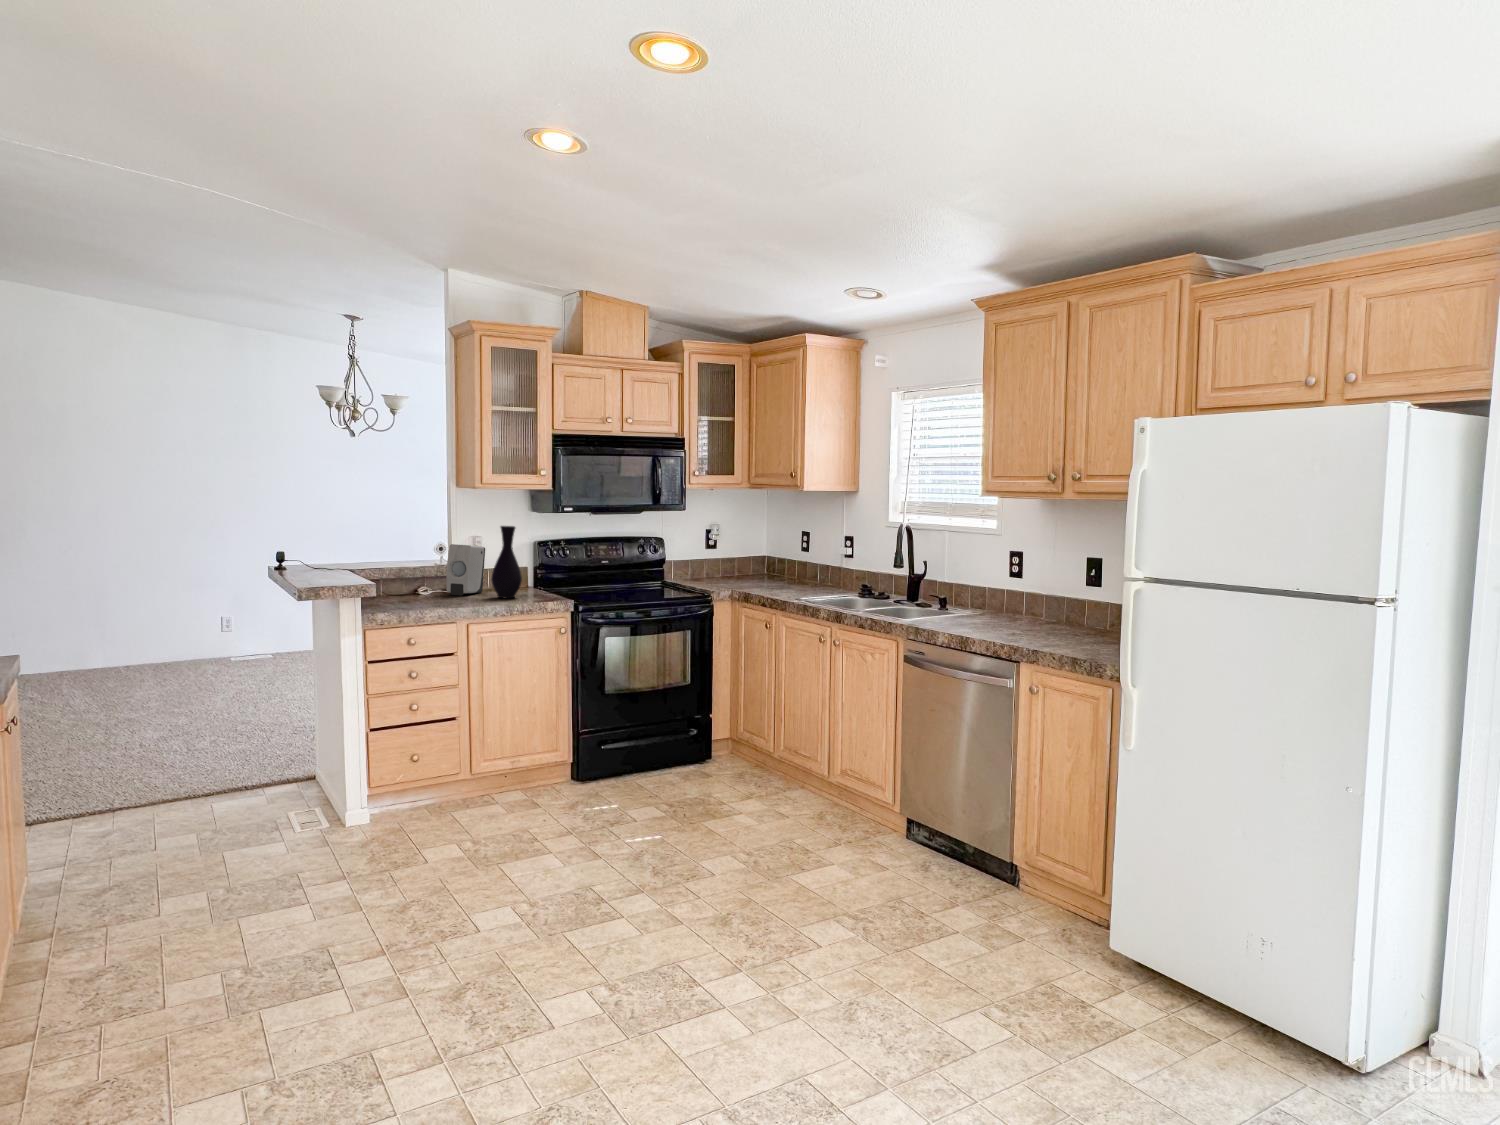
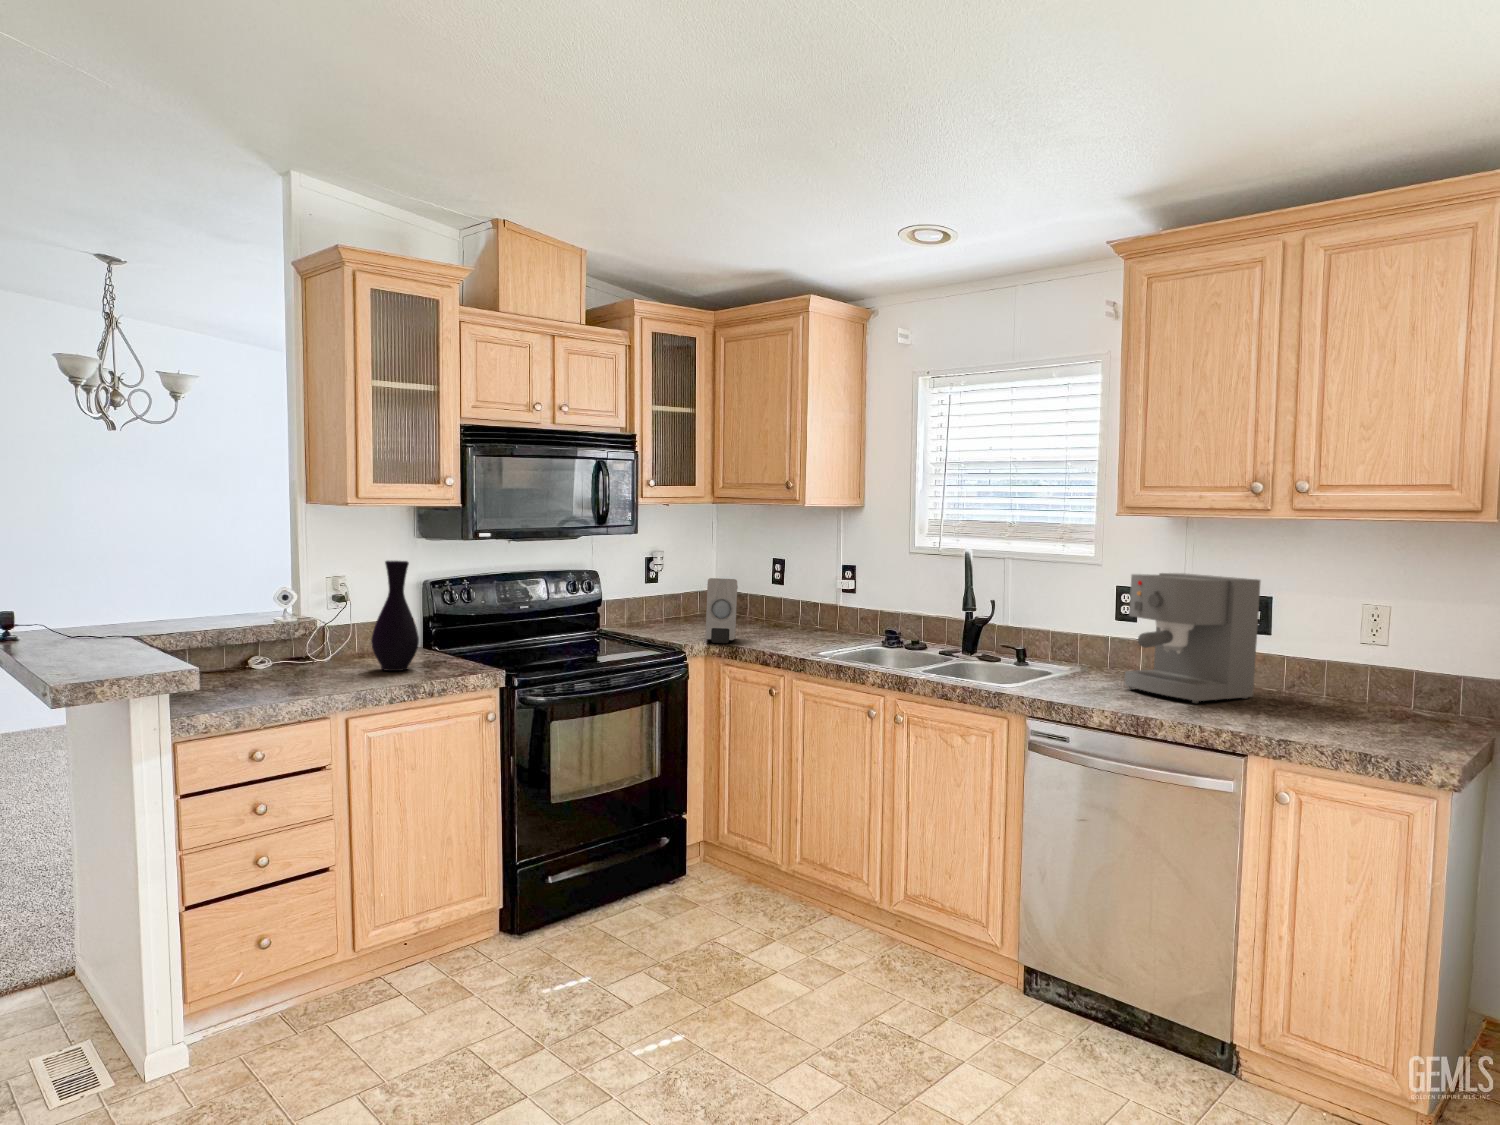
coffee maker: none [978,541,1080,633] -> present [1124,573,1260,703]
soap dispenser: present [446,544,485,595] -> present [705,578,738,643]

